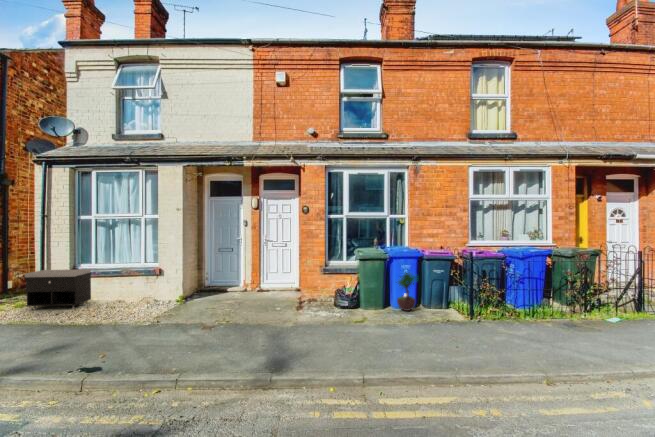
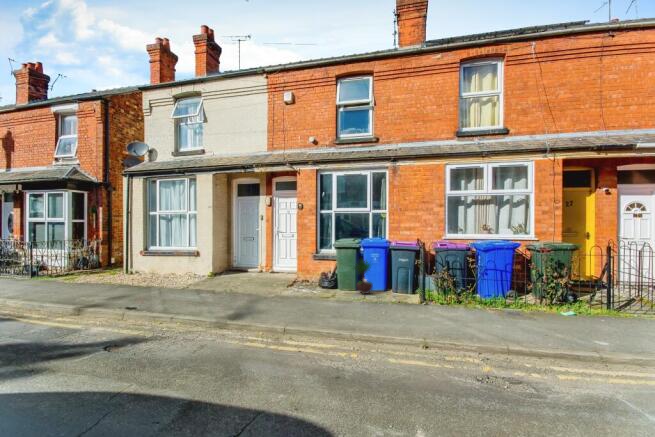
storage bench: present [25,269,91,310] -> none [112,250,154,277]

